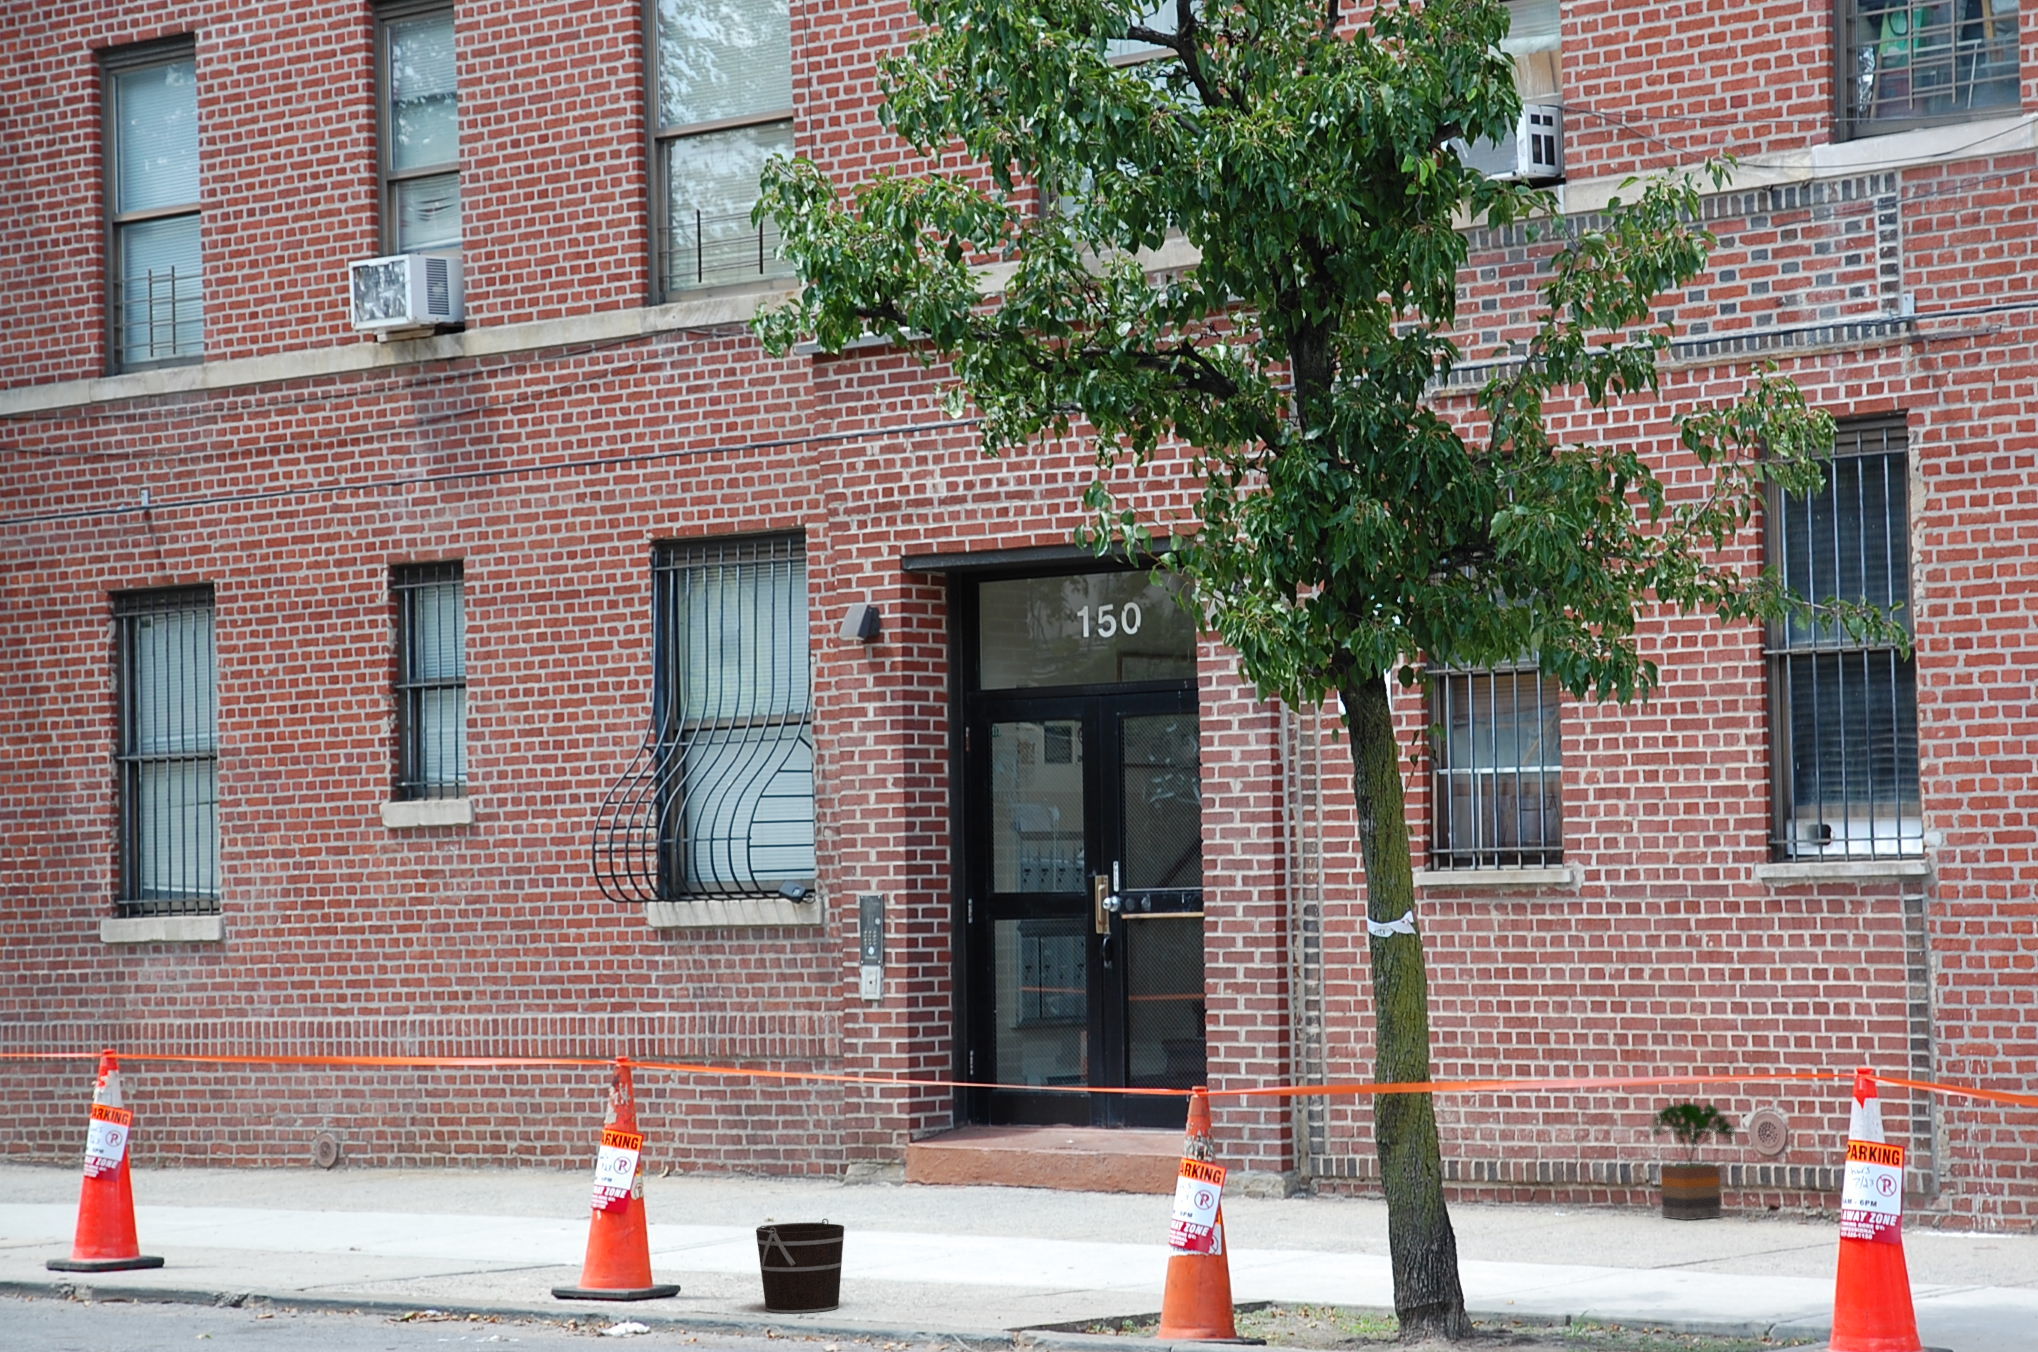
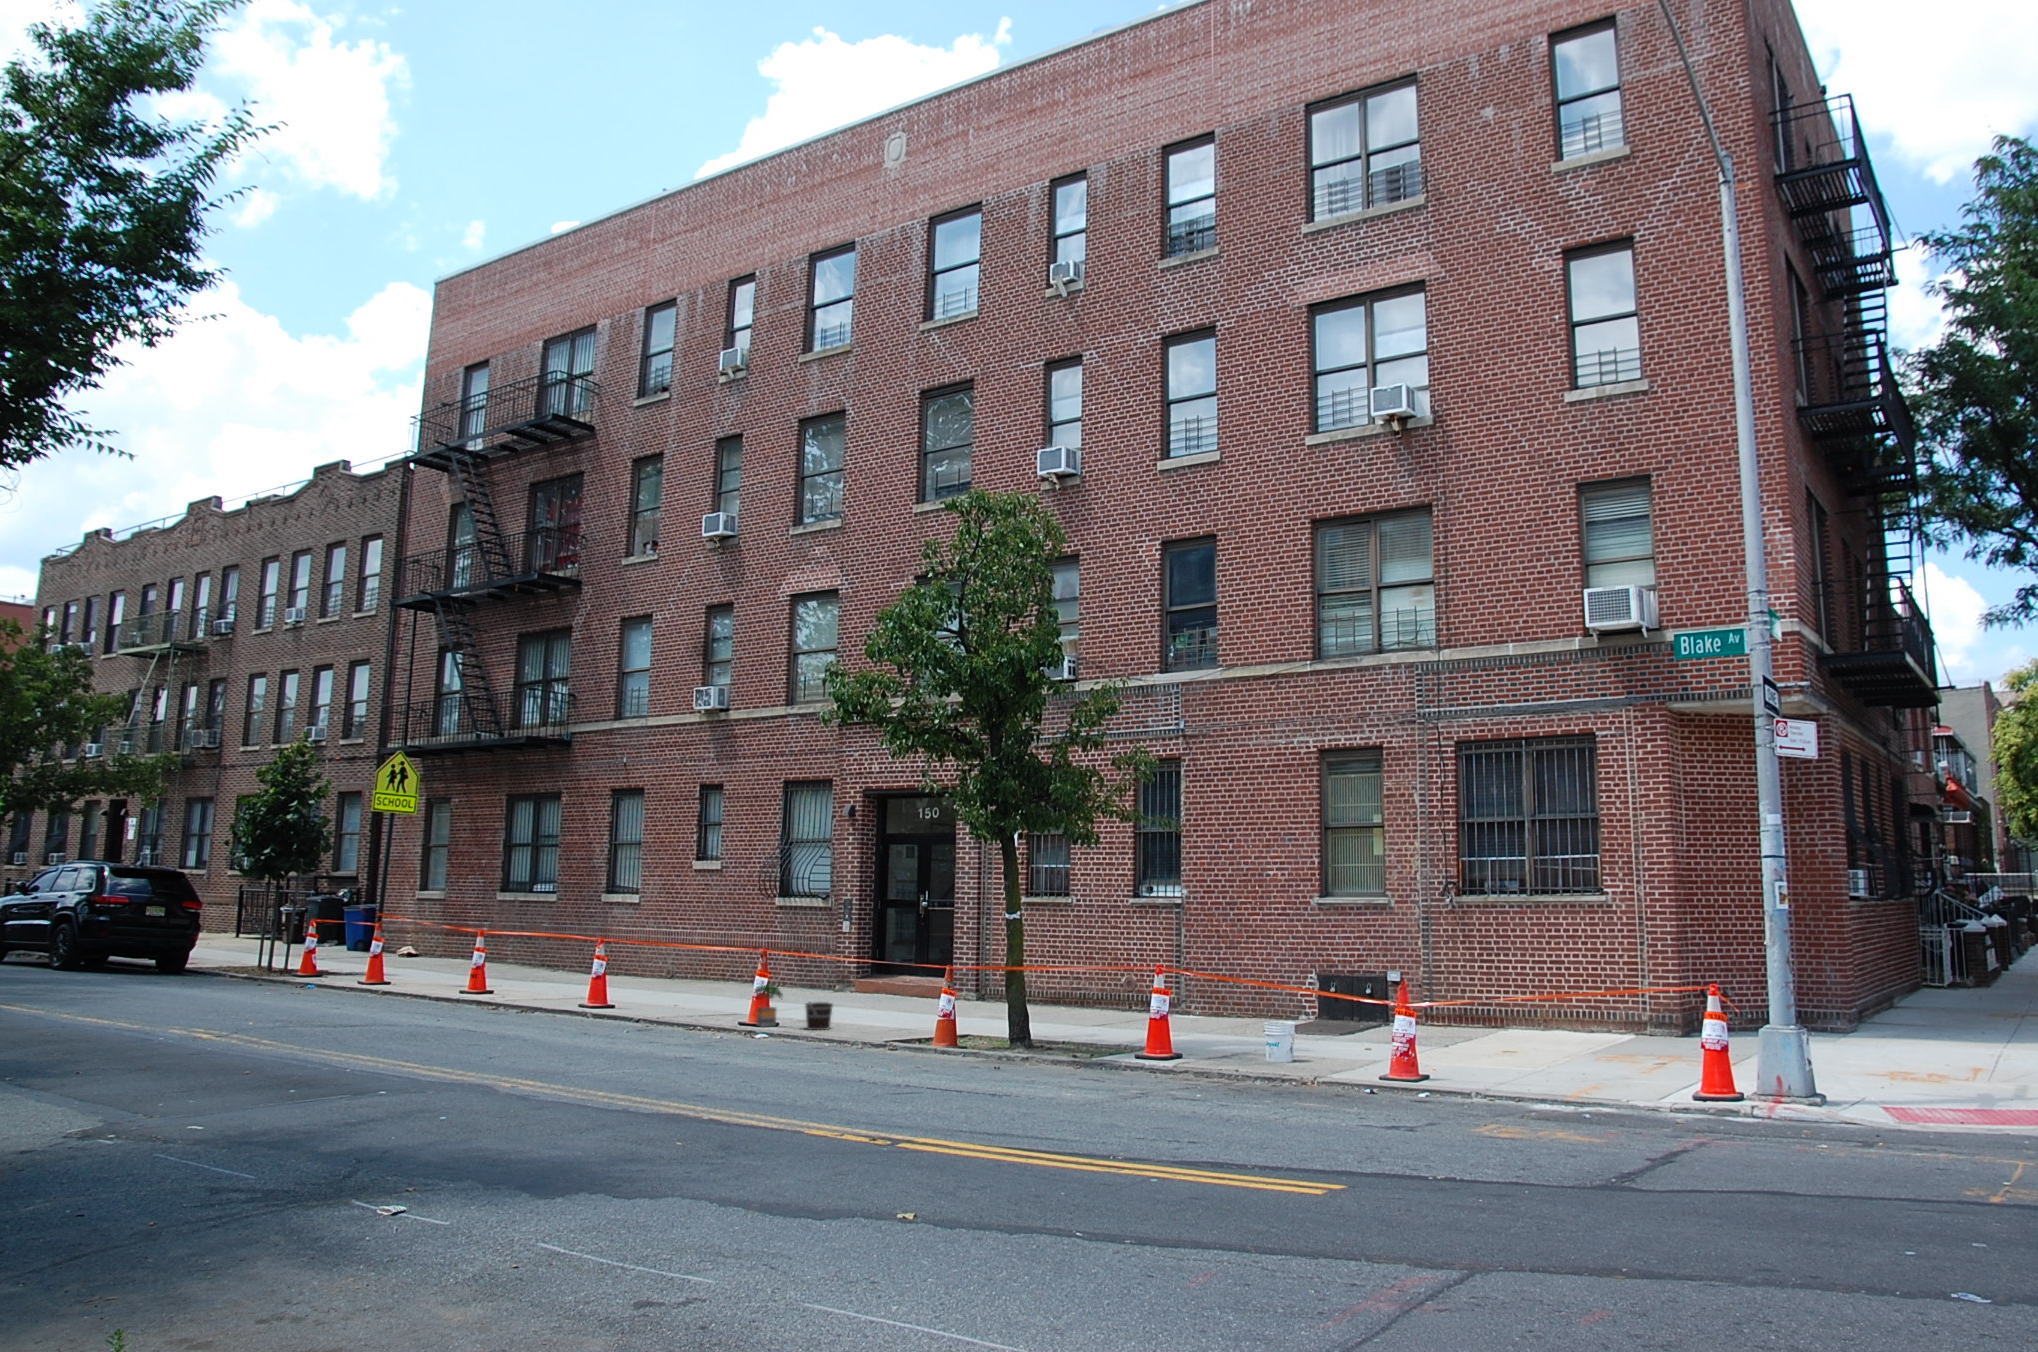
potted tree: present [1652,1102,1734,1220] -> present [756,985,783,1027]

